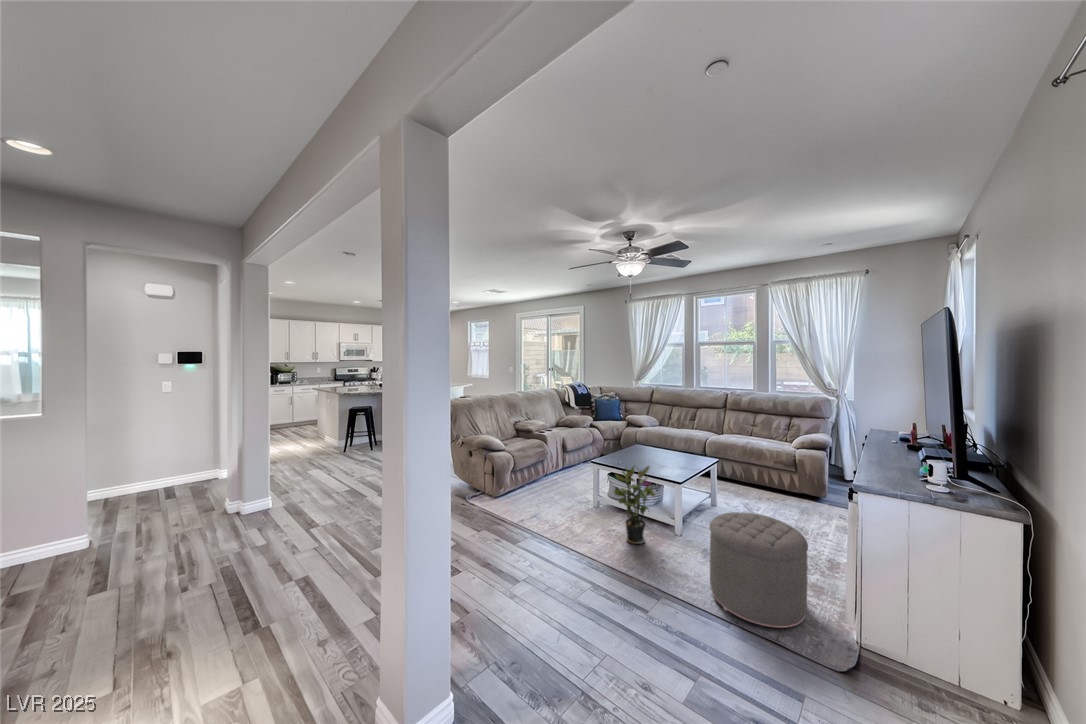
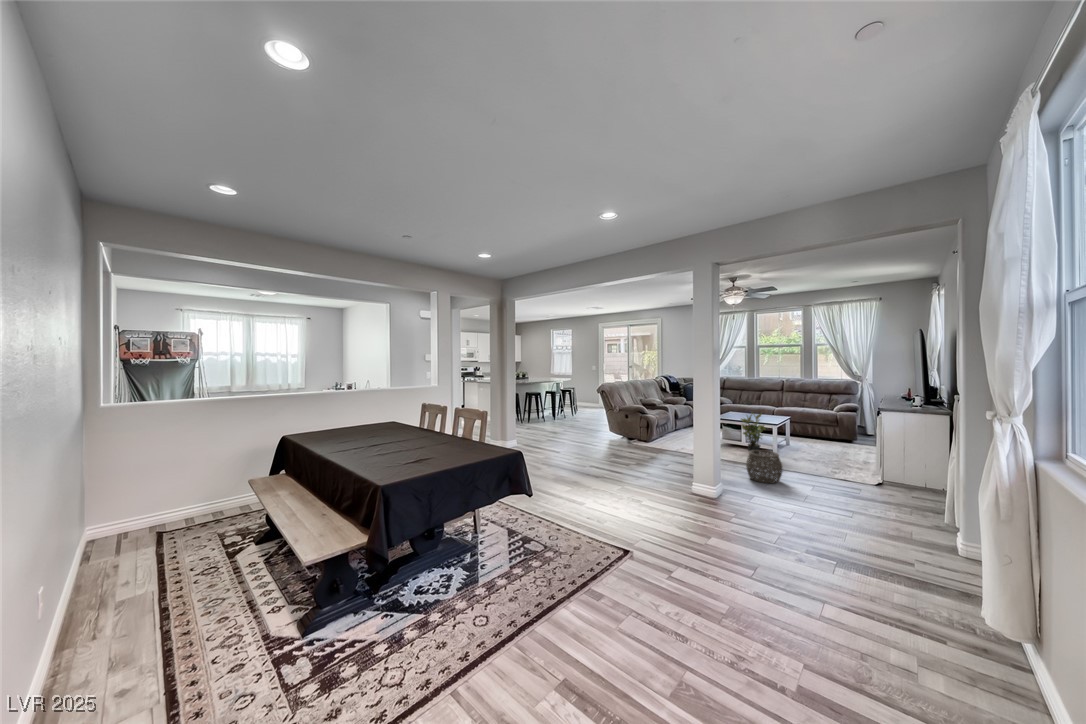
ottoman: present [709,512,808,628] -> none [807,430,860,475]
woven basket: none [559,572,629,668] -> present [746,450,783,484]

